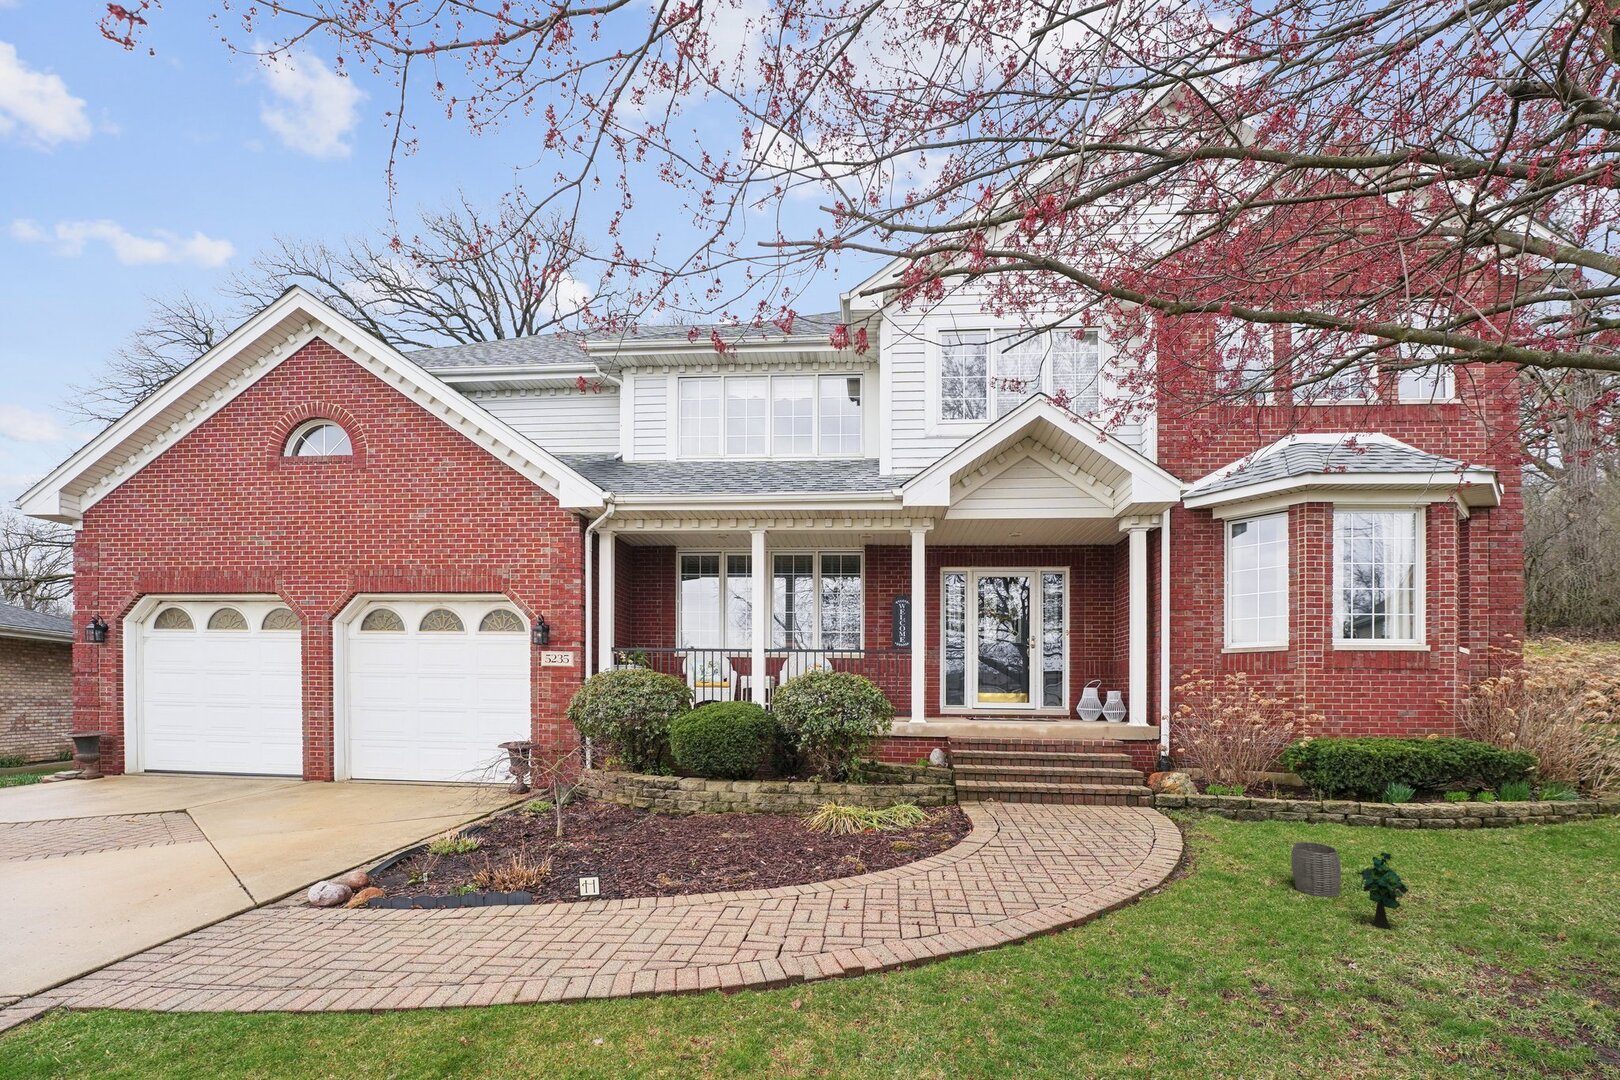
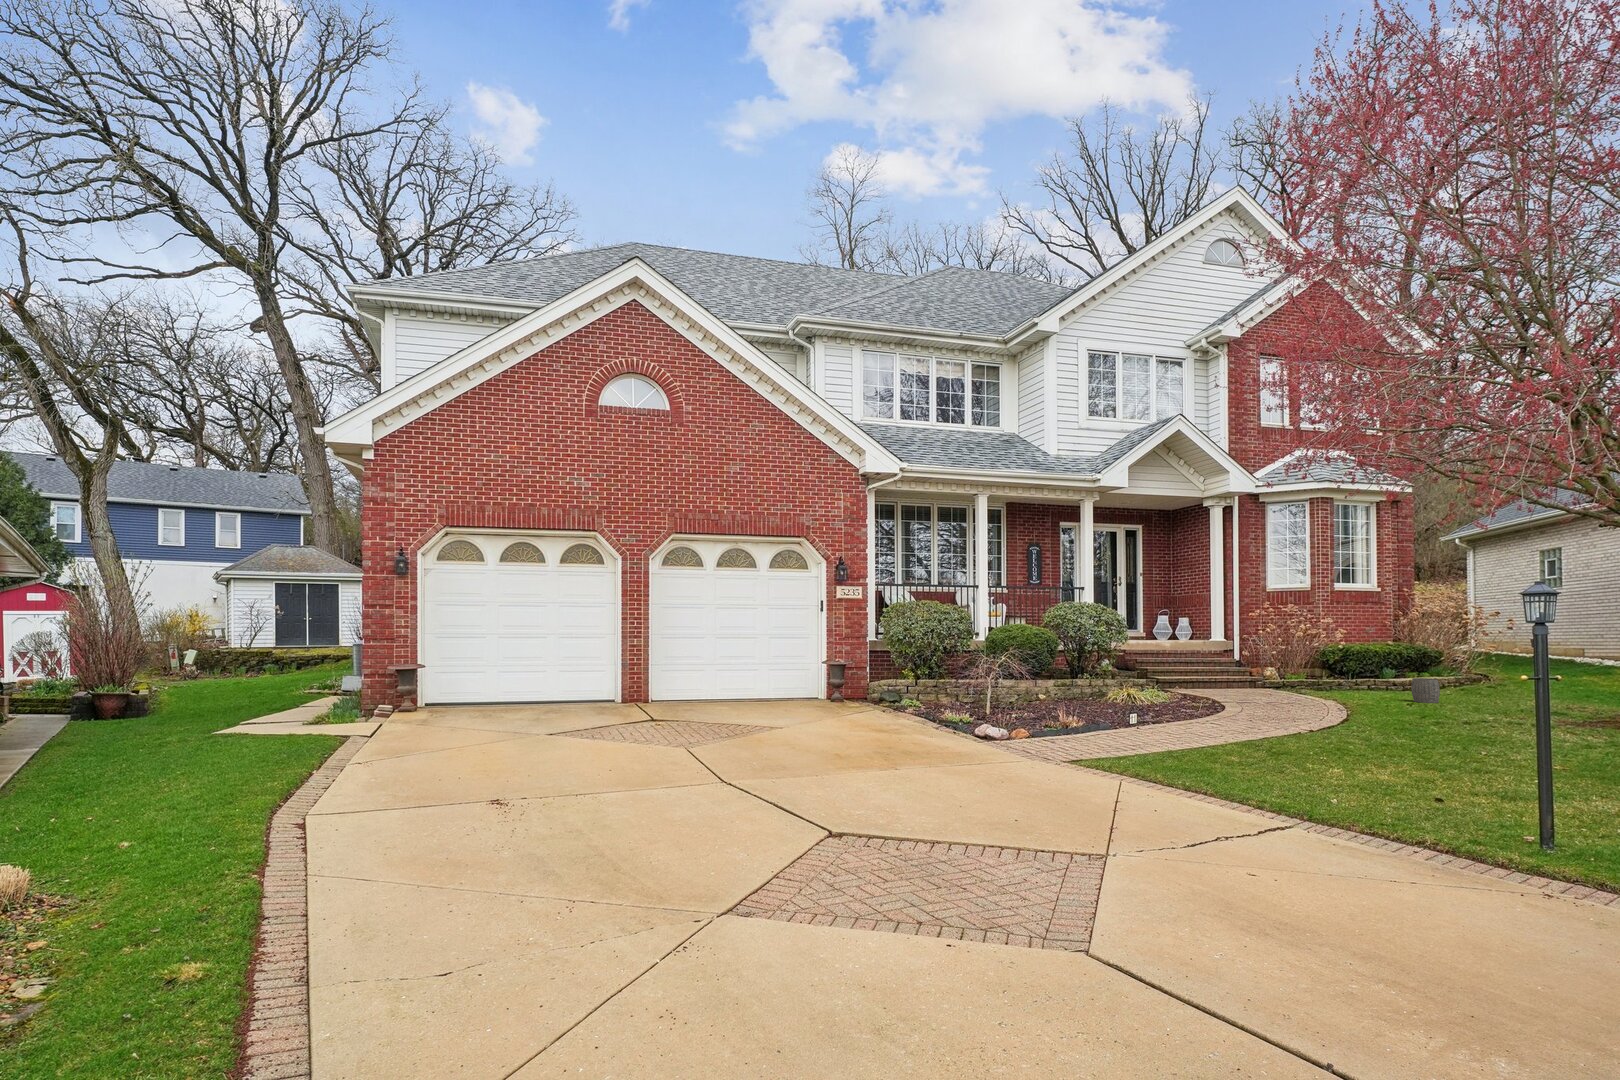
decorative plant: present [1357,853,1409,928] -> none [1463,669,1492,707]

